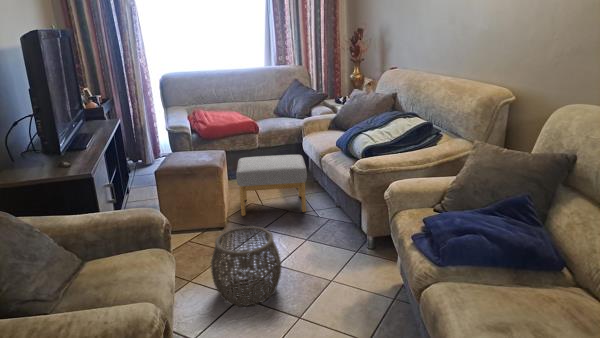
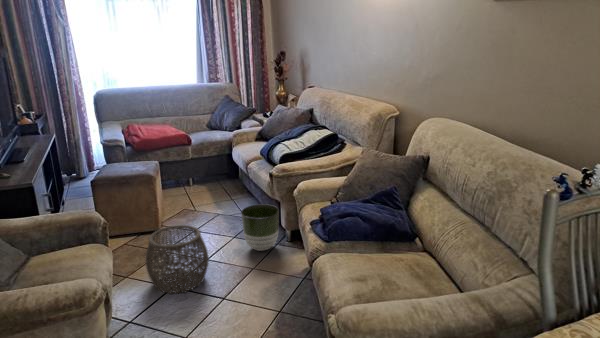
footstool: present [236,155,307,216] -> none [169,164,235,221]
planter: none [318,204,361,258] -> present [241,204,279,251]

